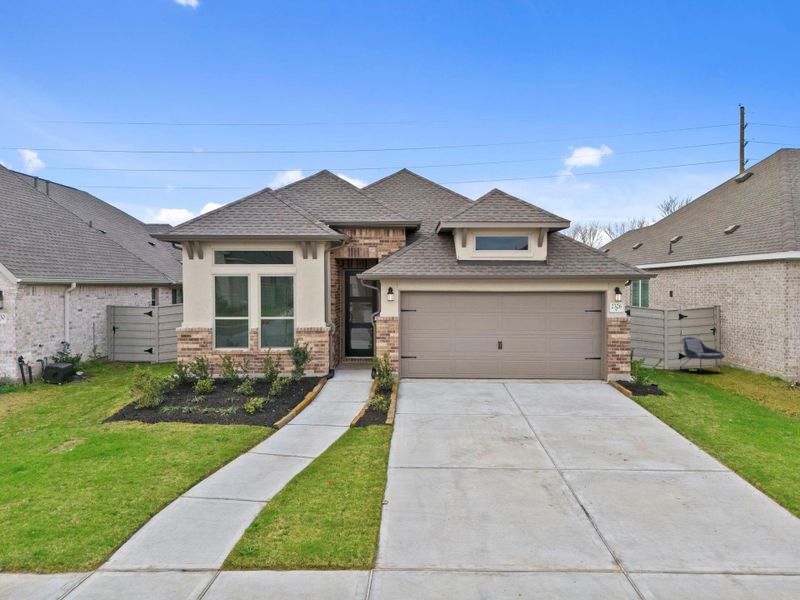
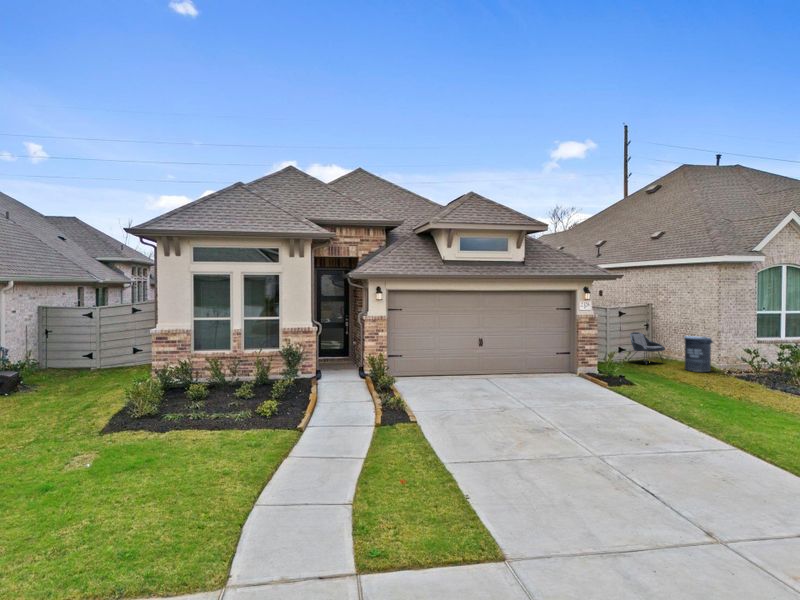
trash can: none [744,343,782,385] -> present [684,336,713,372]

